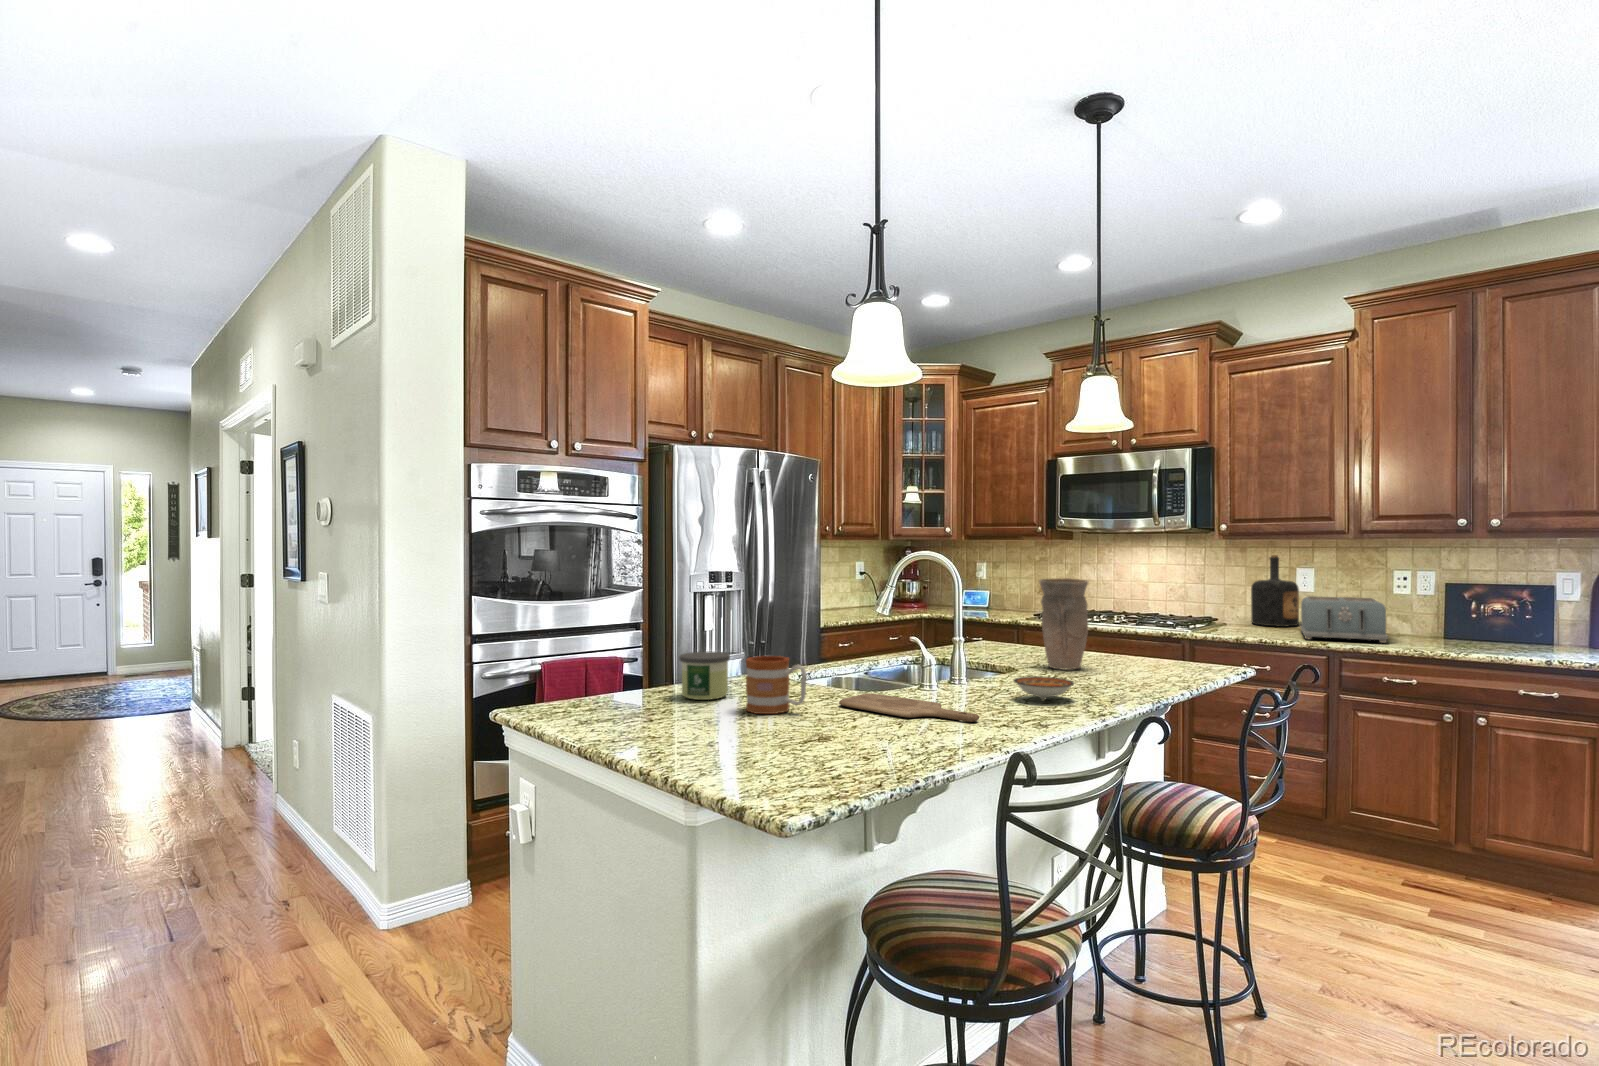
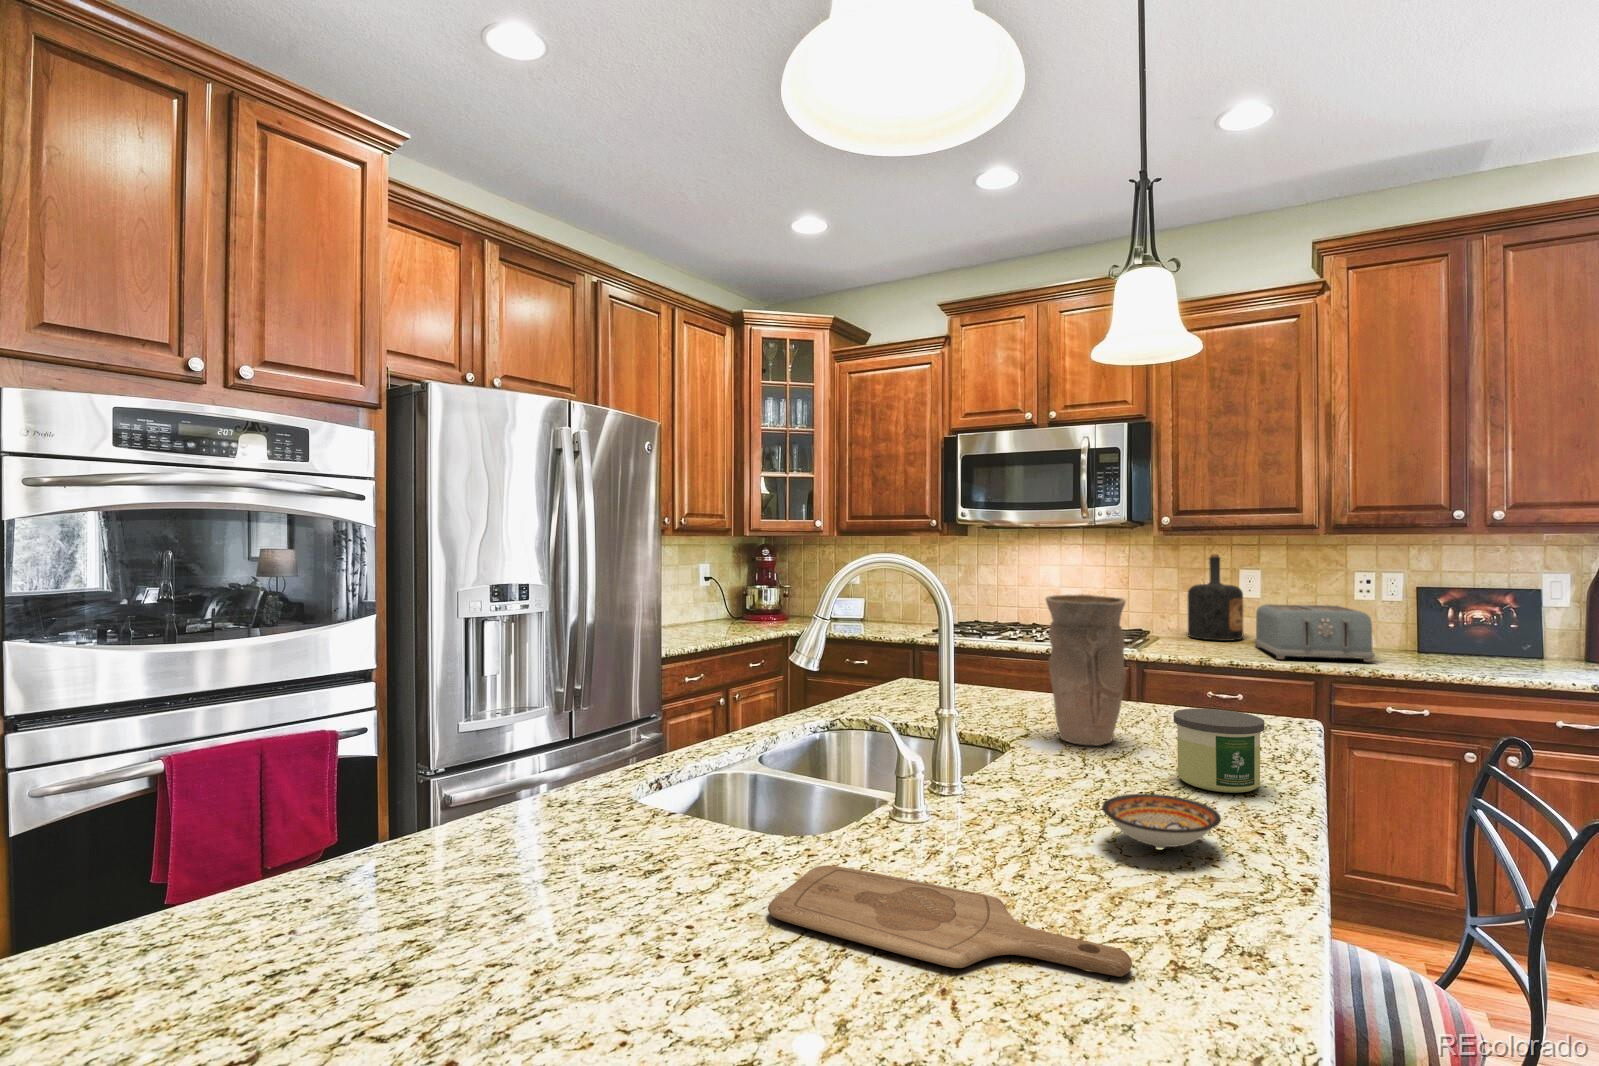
candle: present [679,652,730,700] -> present [1174,709,1264,793]
mug: present [746,656,807,714] -> none [538,811,701,989]

